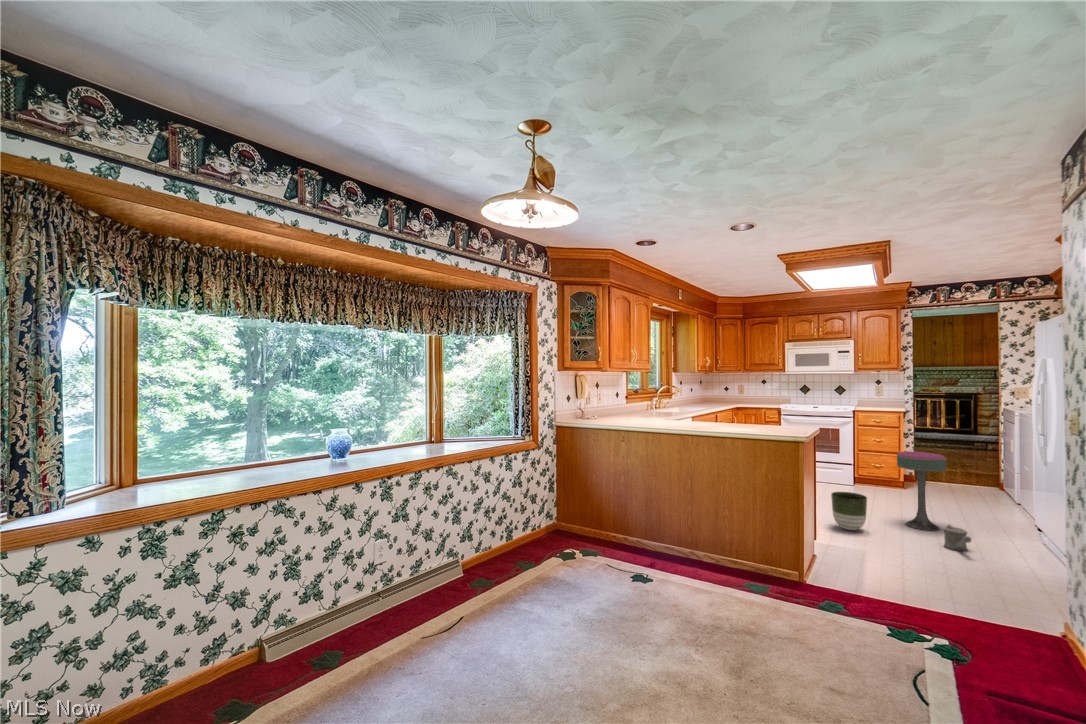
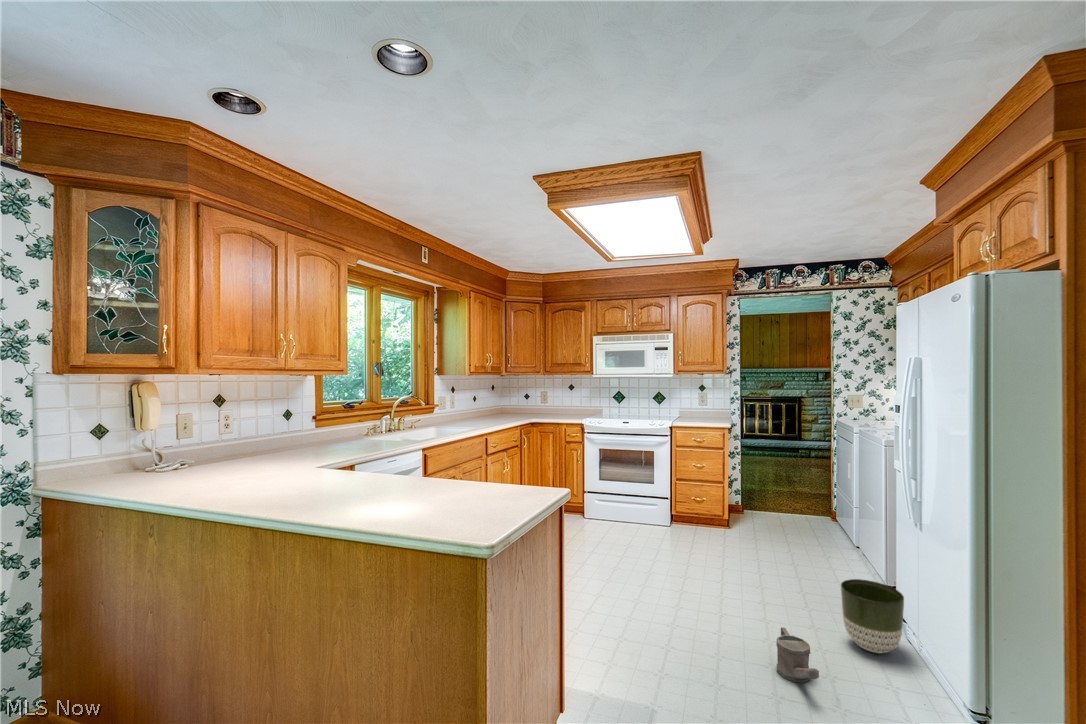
bar stool: present [897,452,946,531] -> none [713,497,779,624]
planter: present [831,492,867,530] -> present [841,579,904,653]

